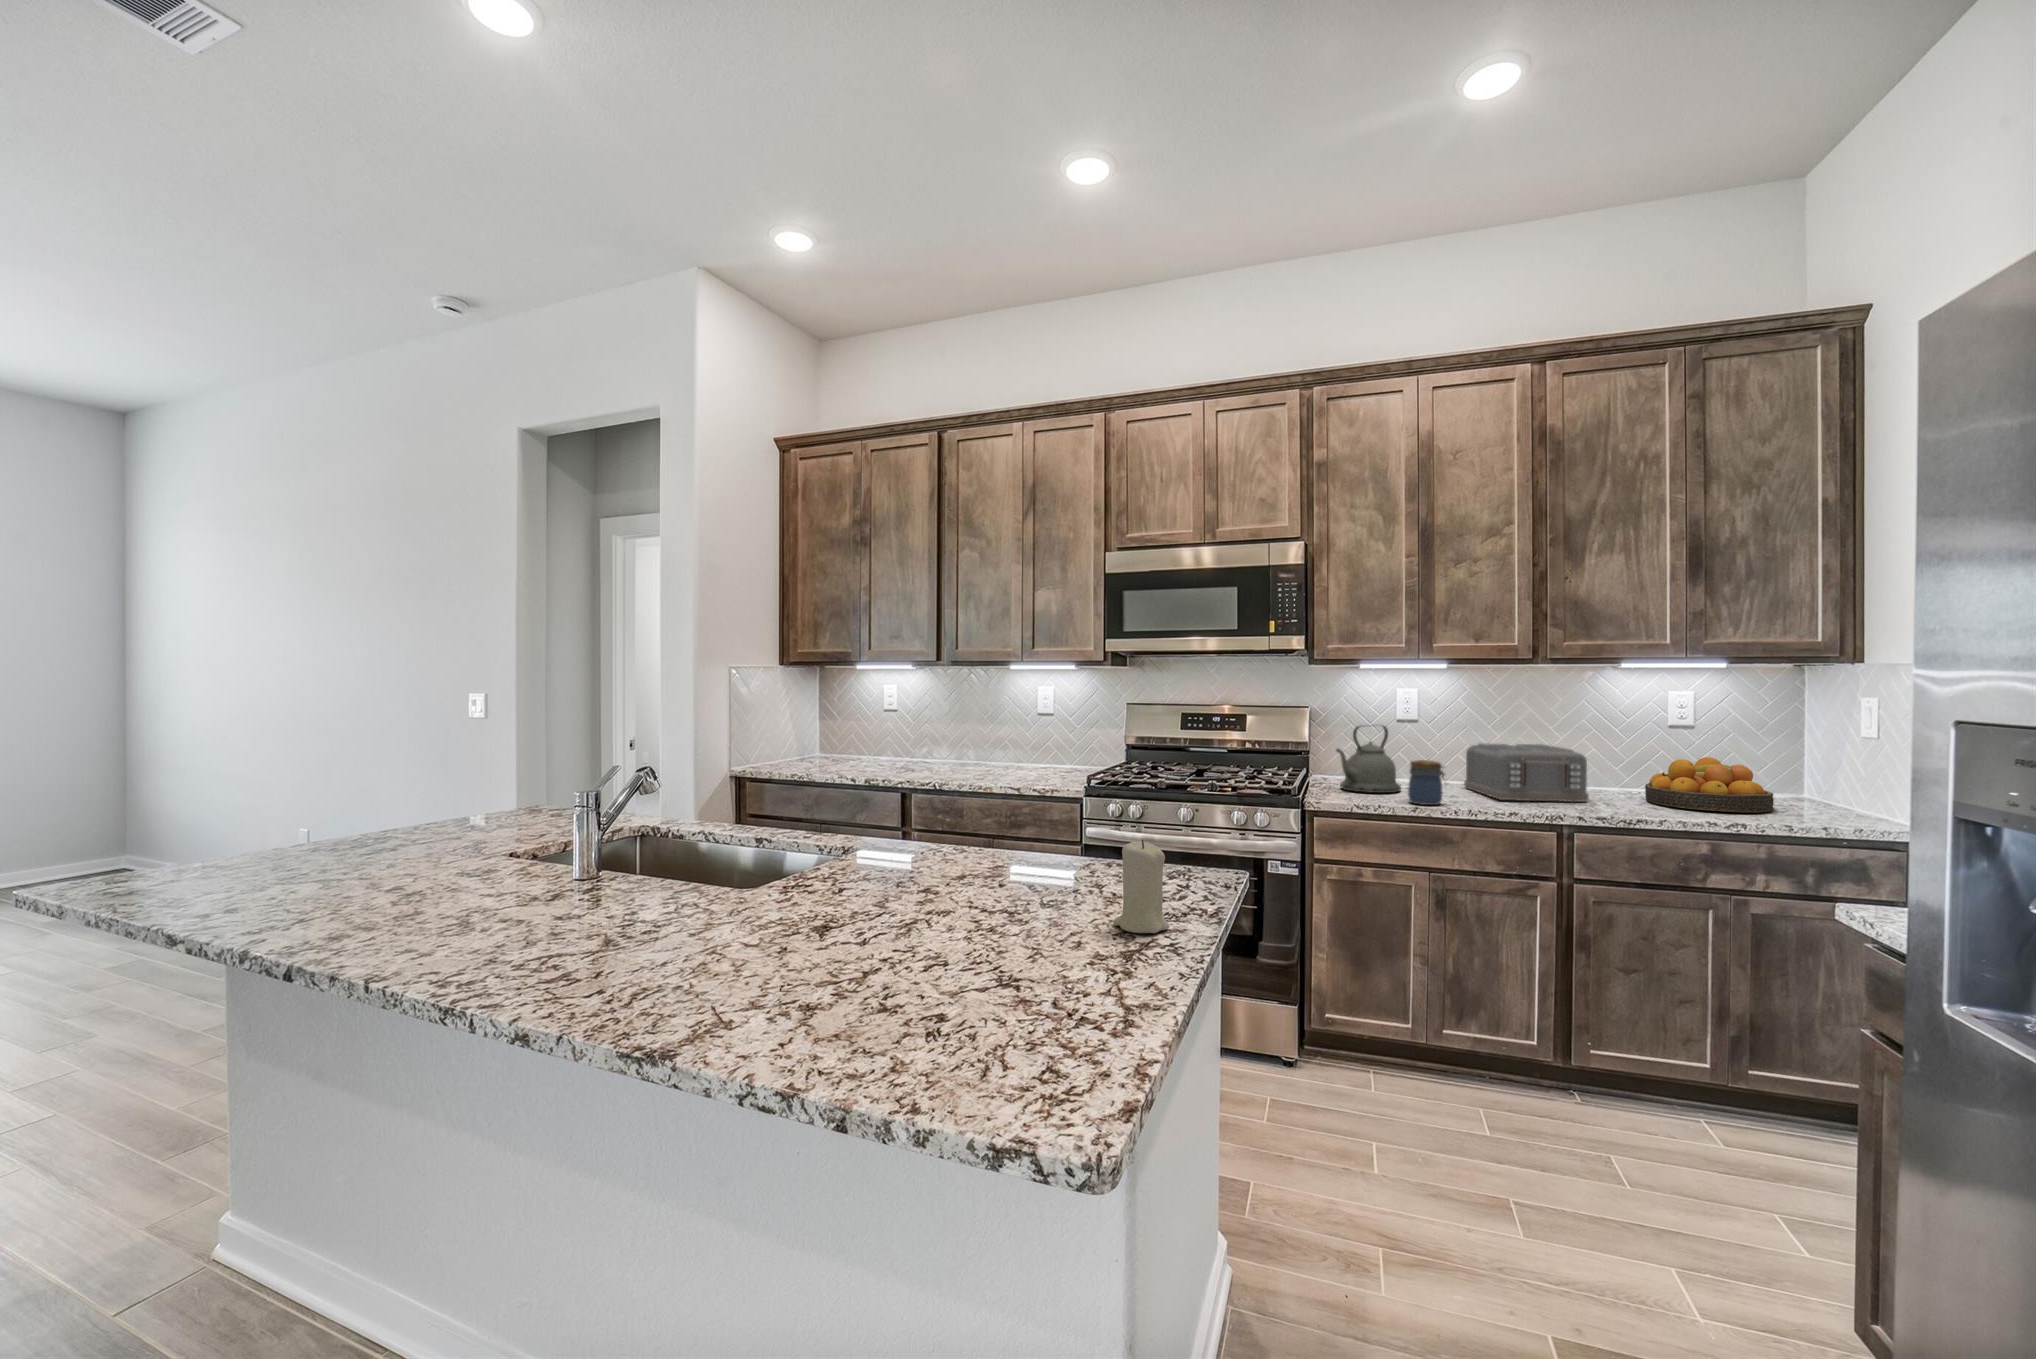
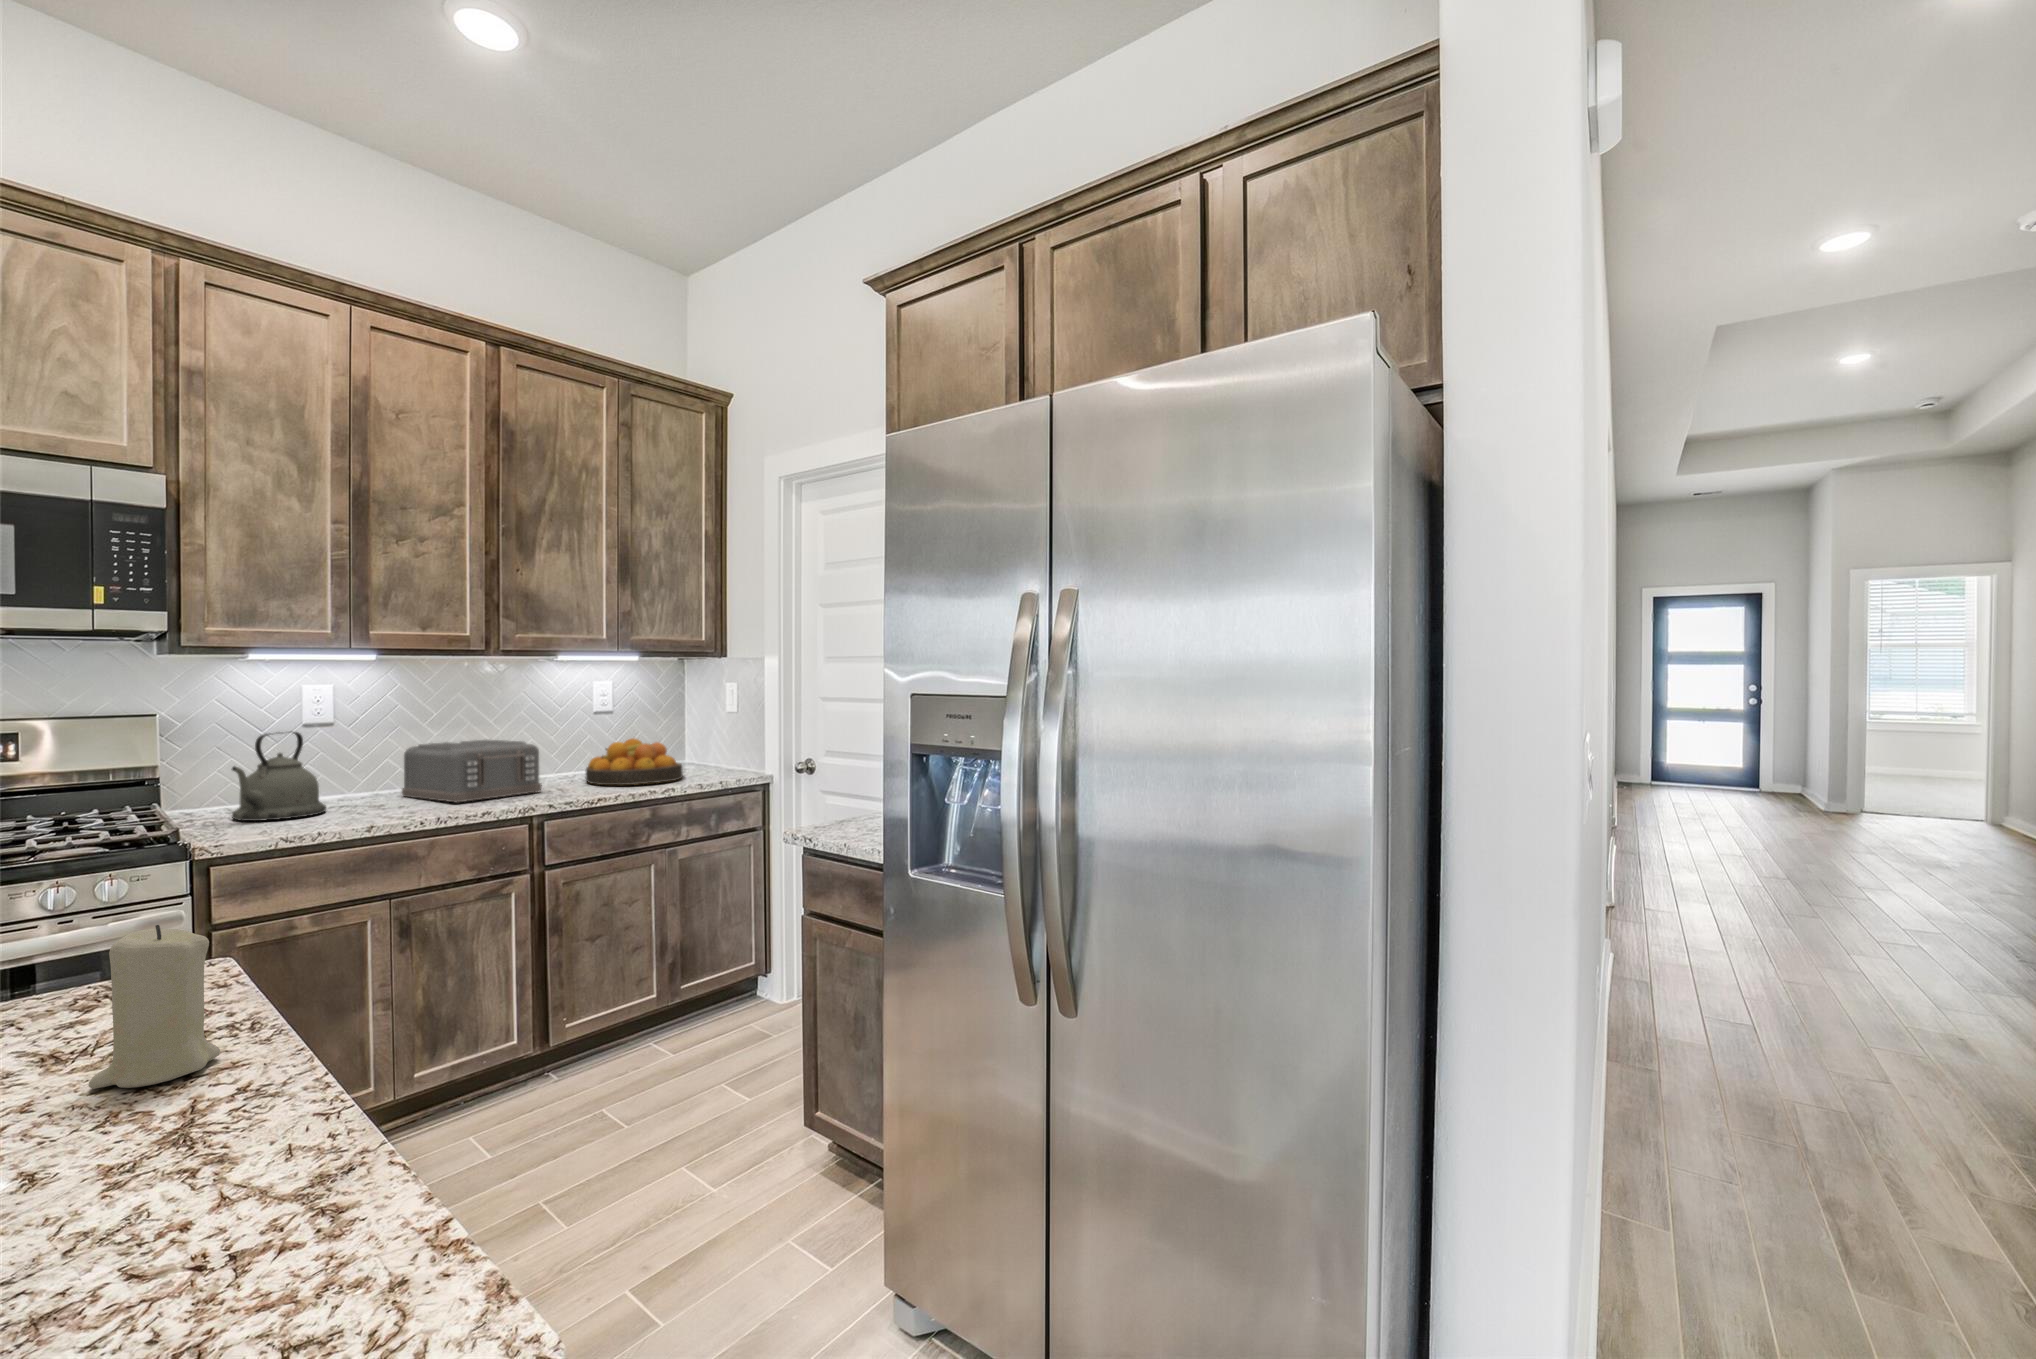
jar: present [1408,760,1445,805] -> none [350,768,400,822]

